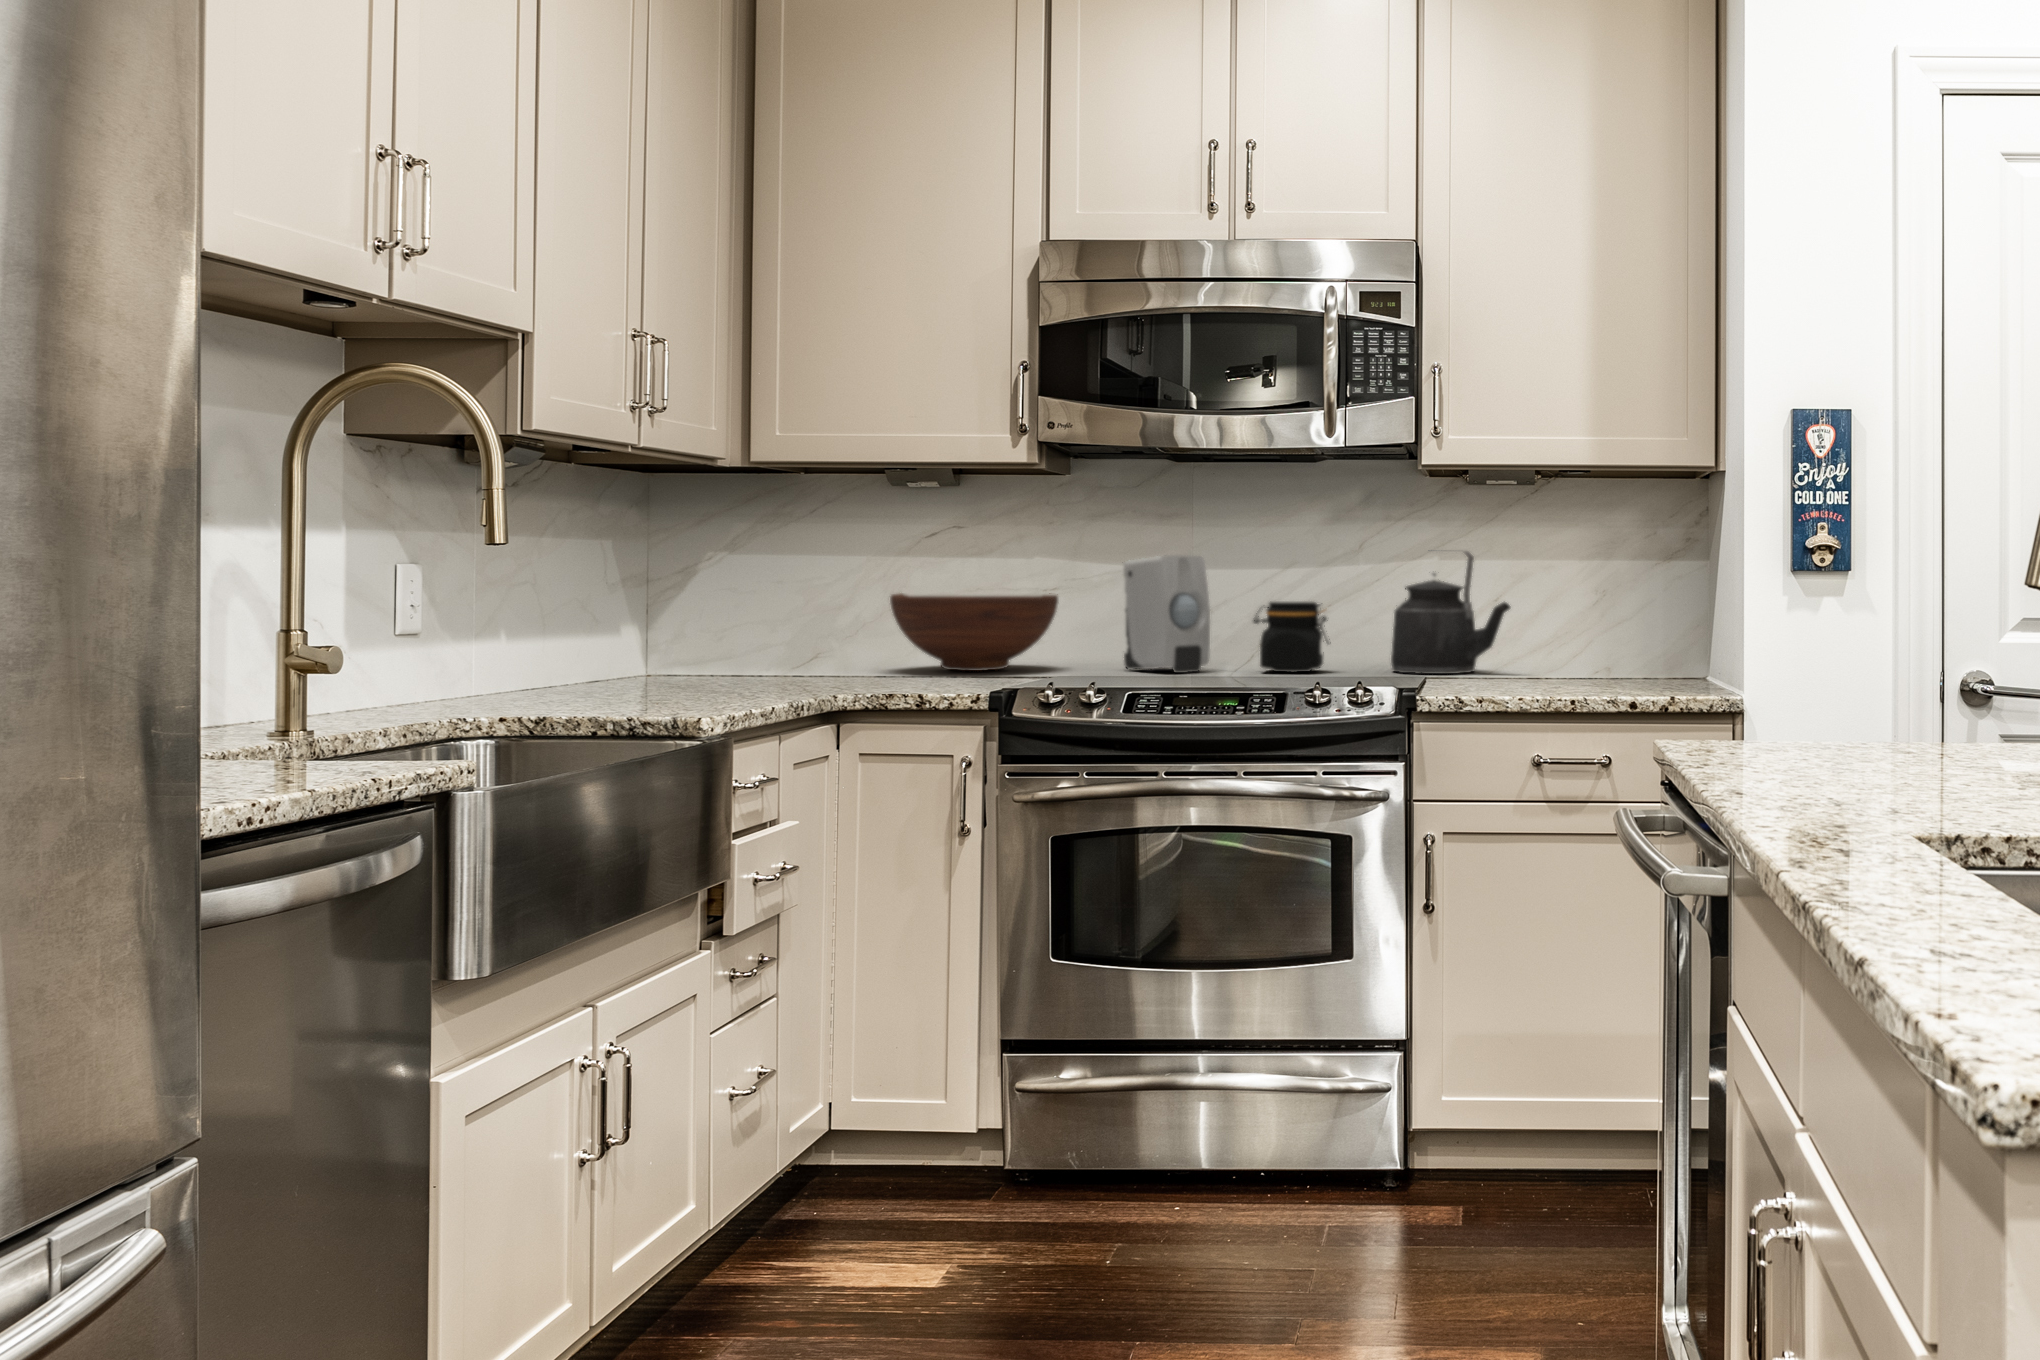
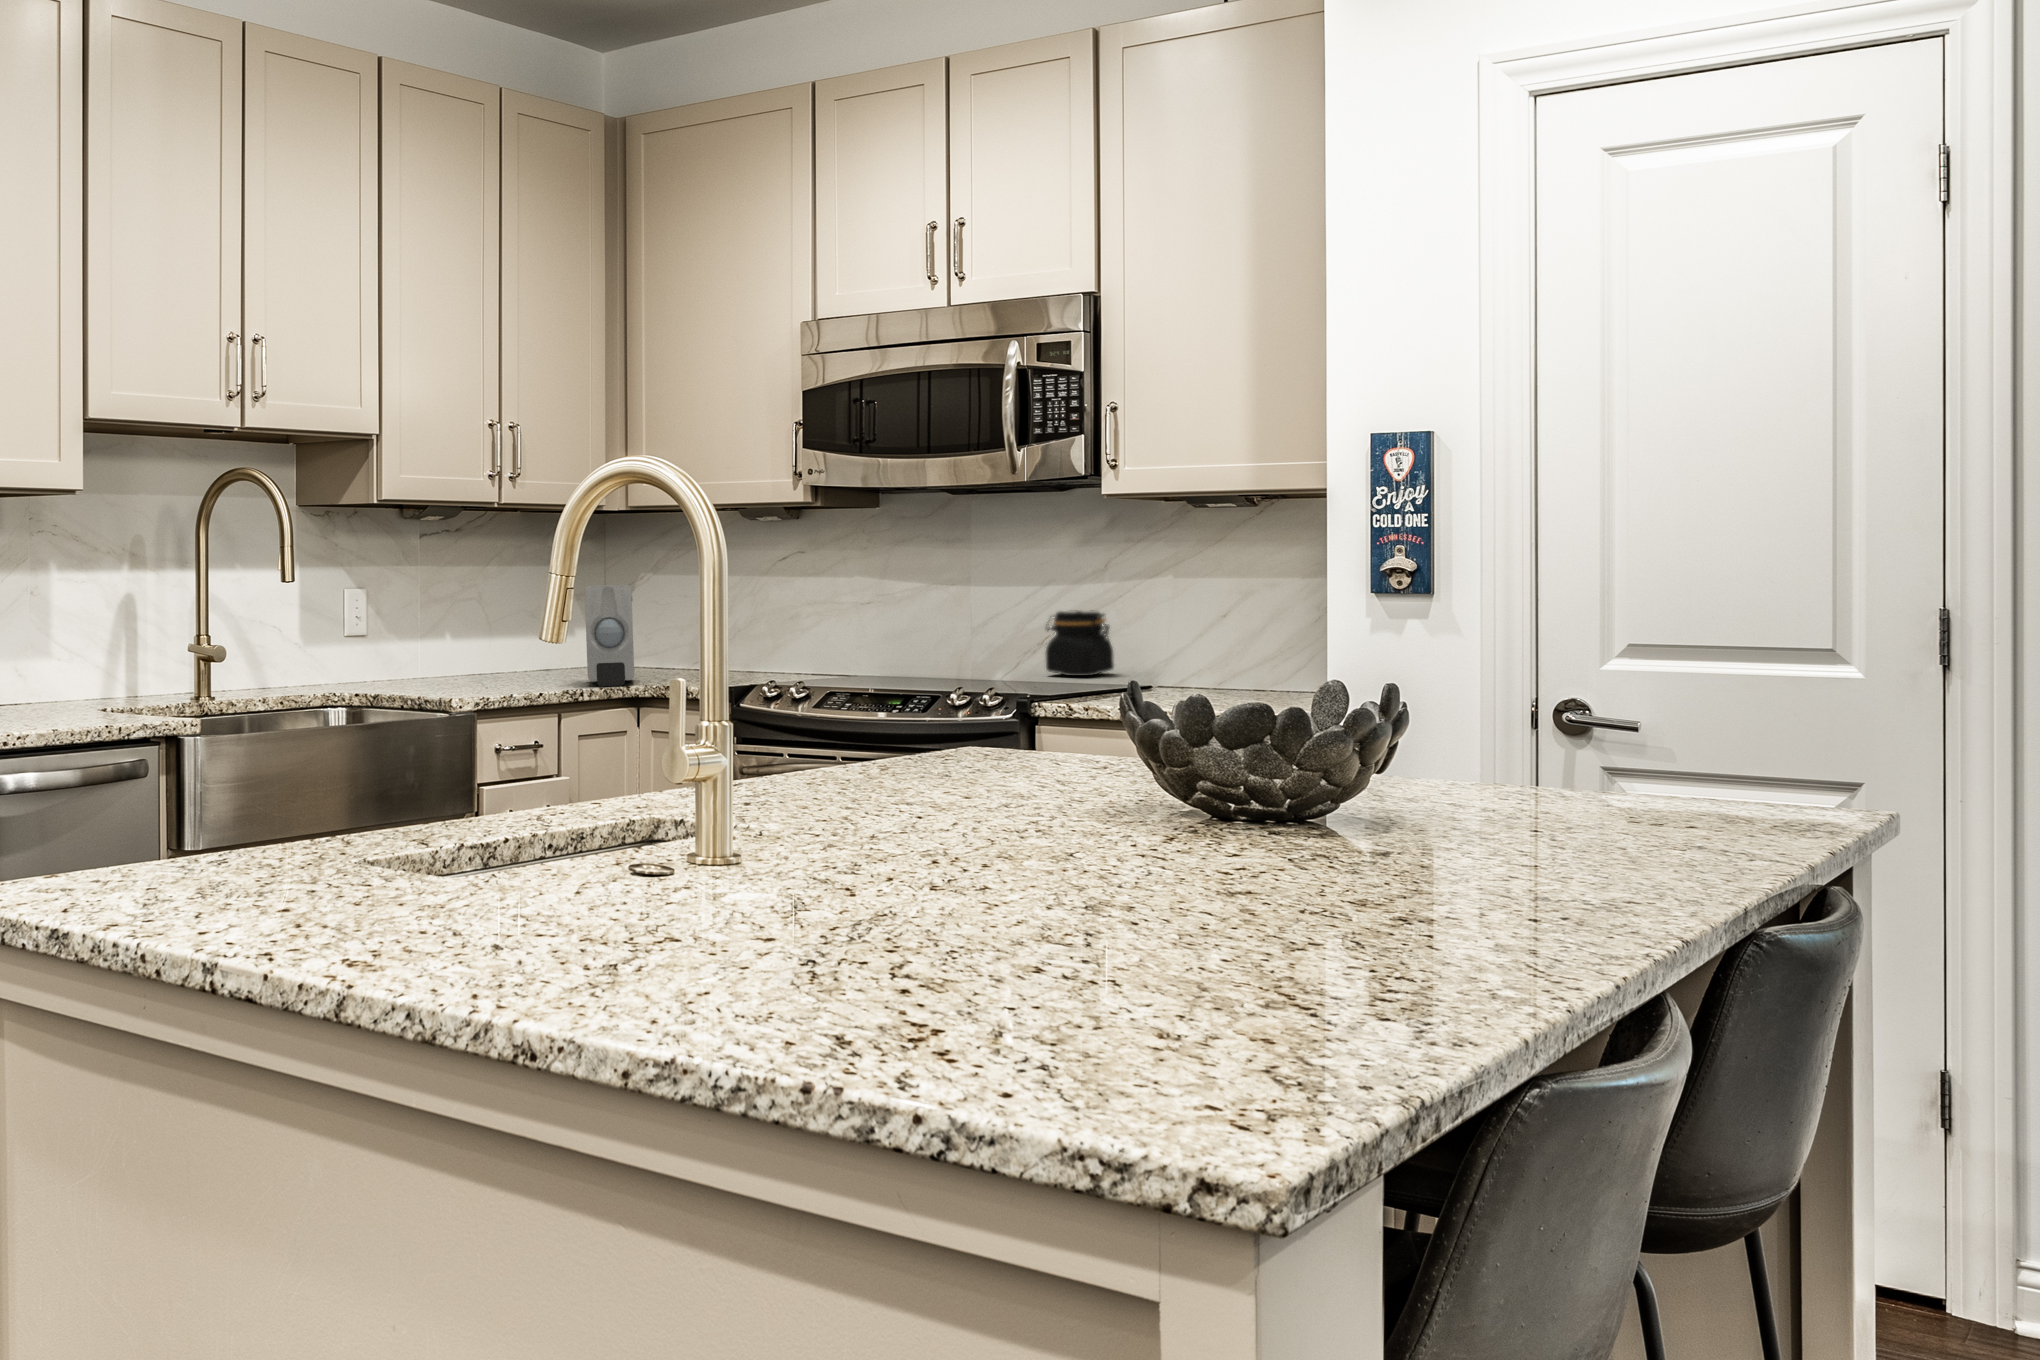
kettle: present [1391,550,1510,674] -> none [1161,563,1255,683]
soap dispenser: present [1124,555,1210,673] -> present [585,585,635,686]
fruit bowl: present [890,593,1058,671] -> none [786,600,918,665]

